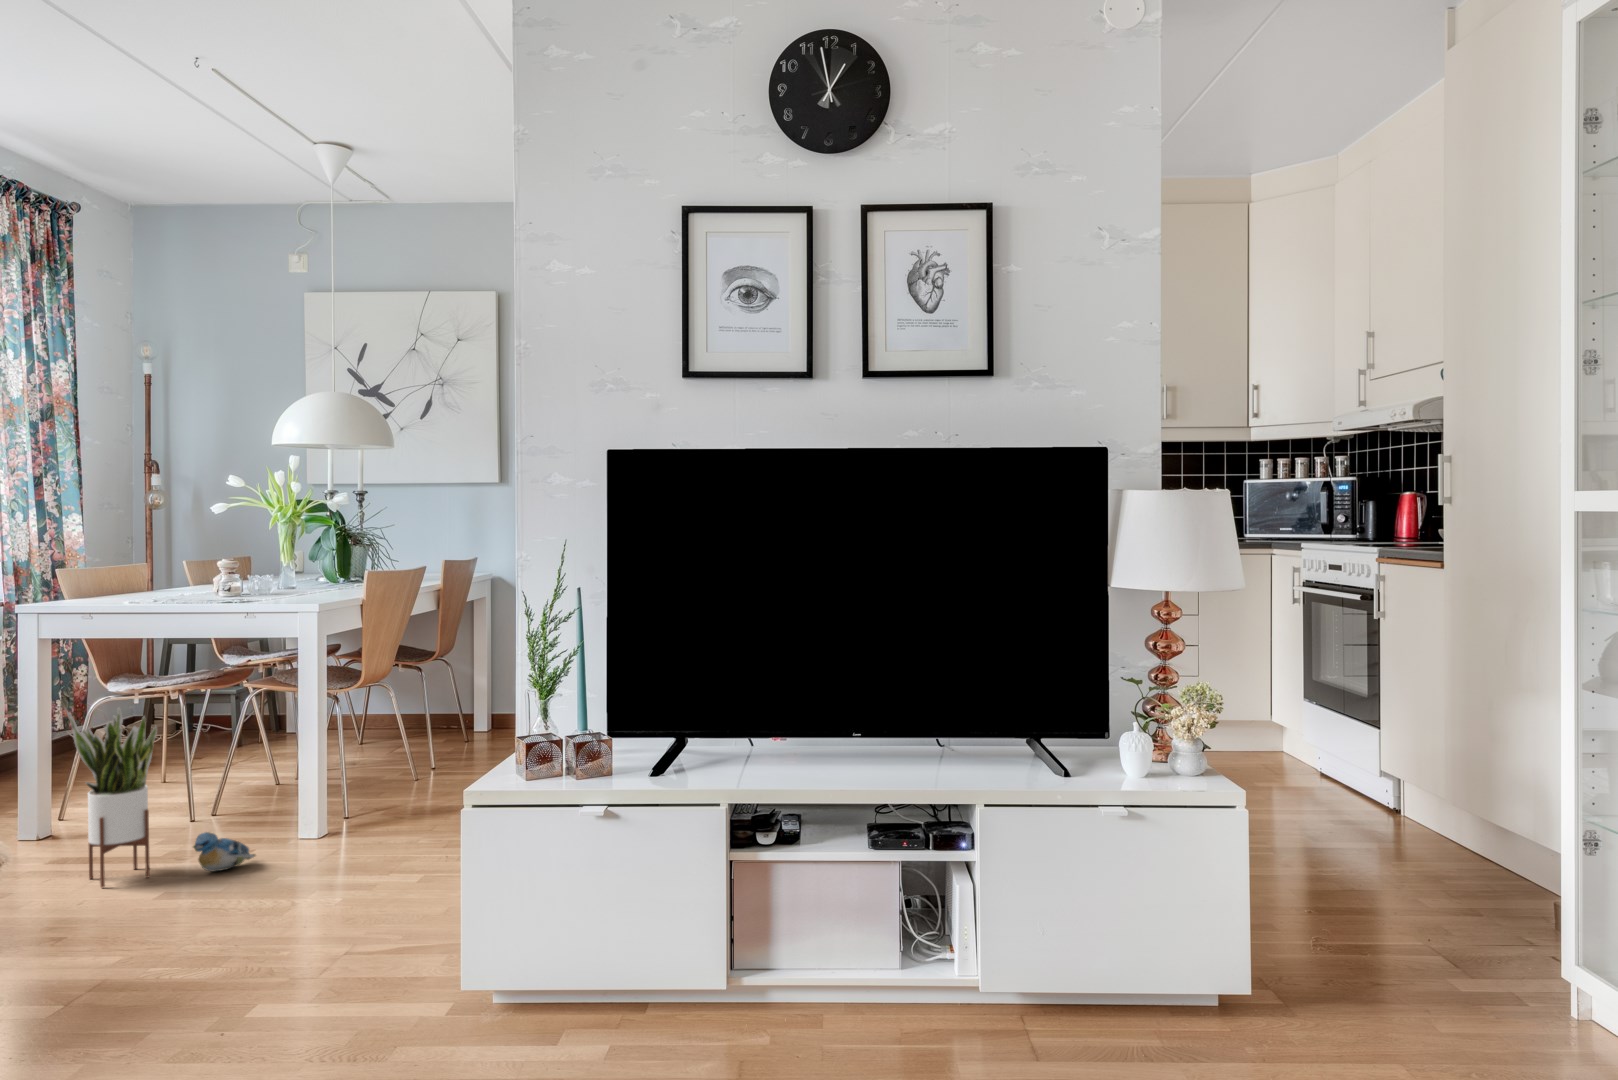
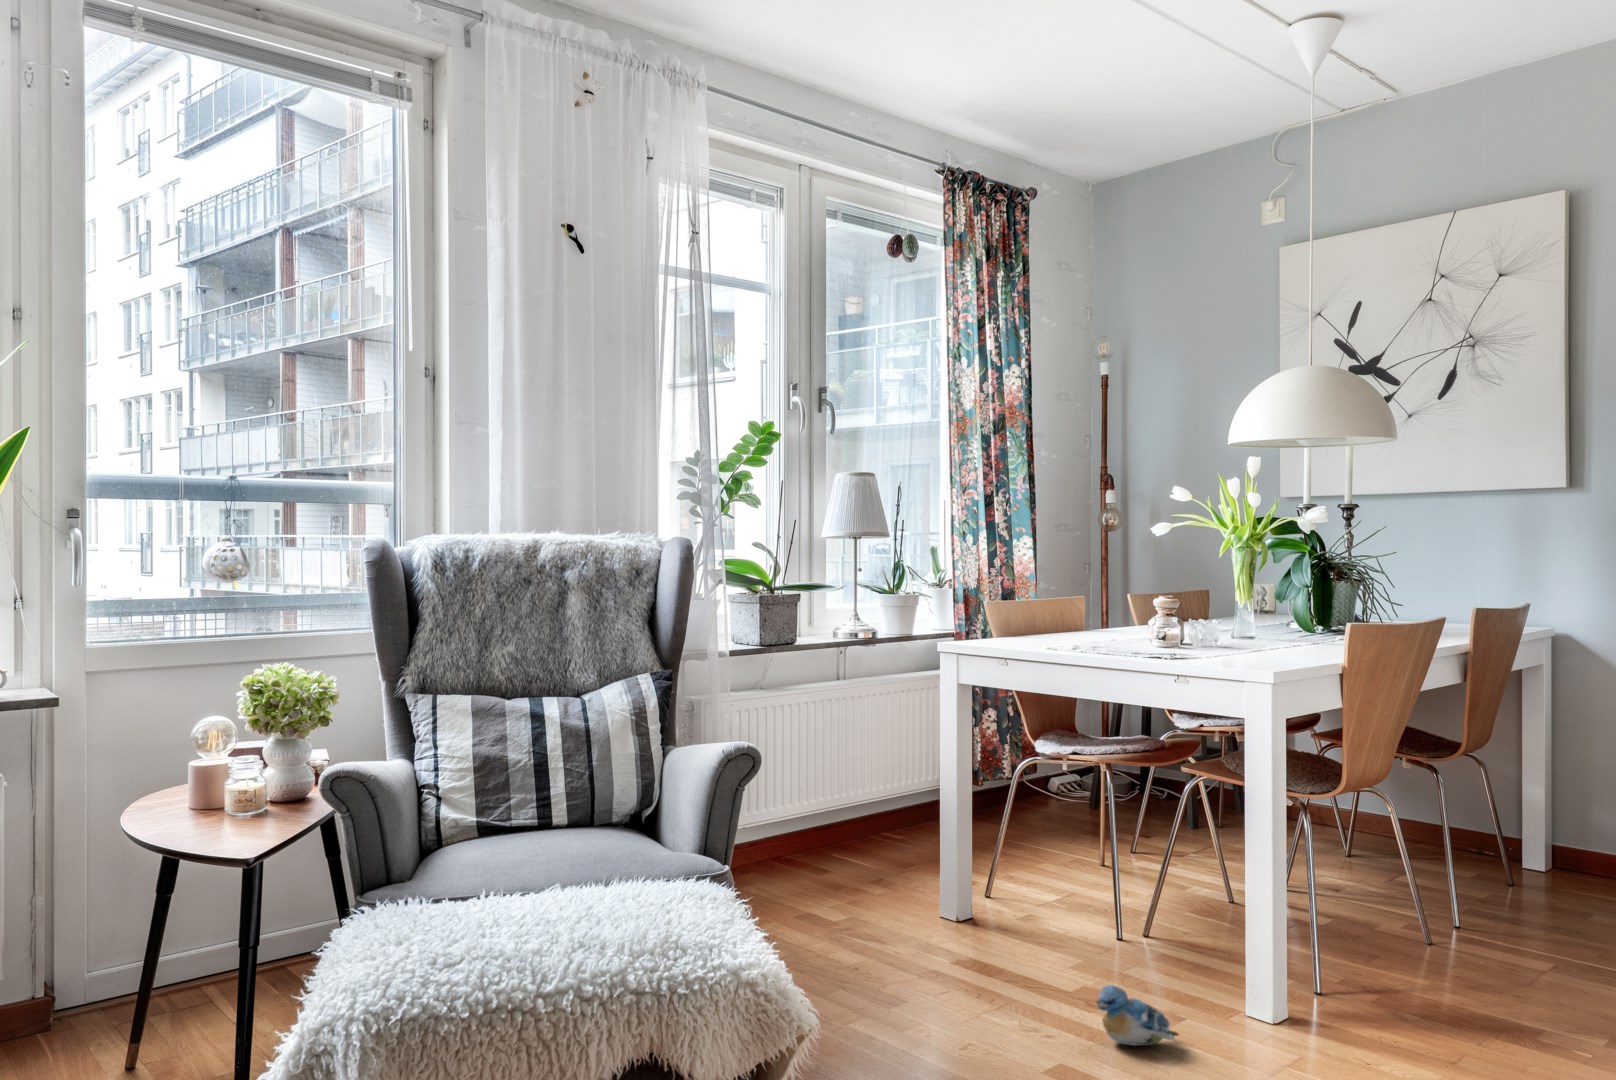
potted plant: present [67,708,157,887] -> none [960,787,1059,1026]

